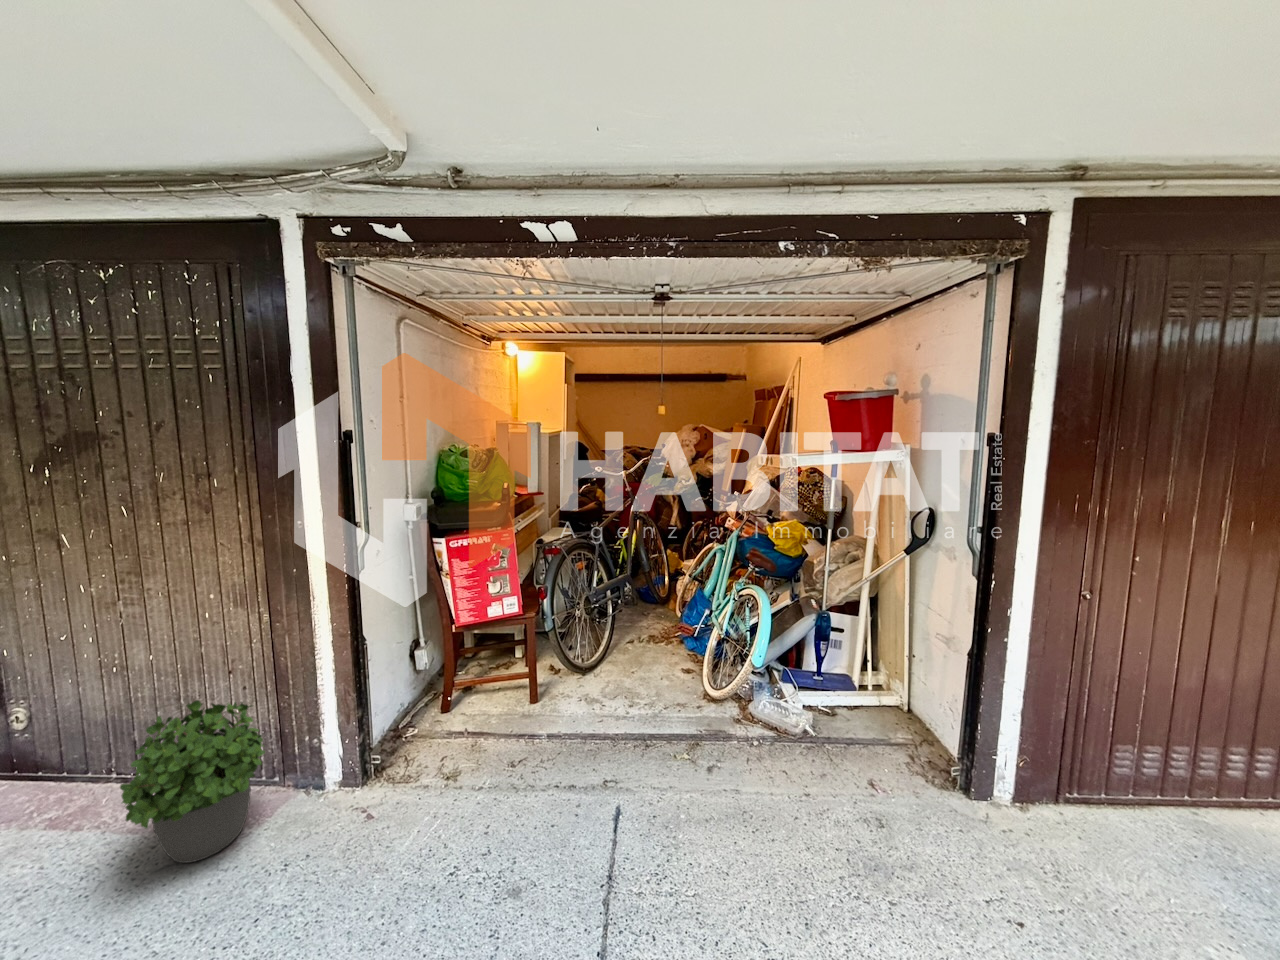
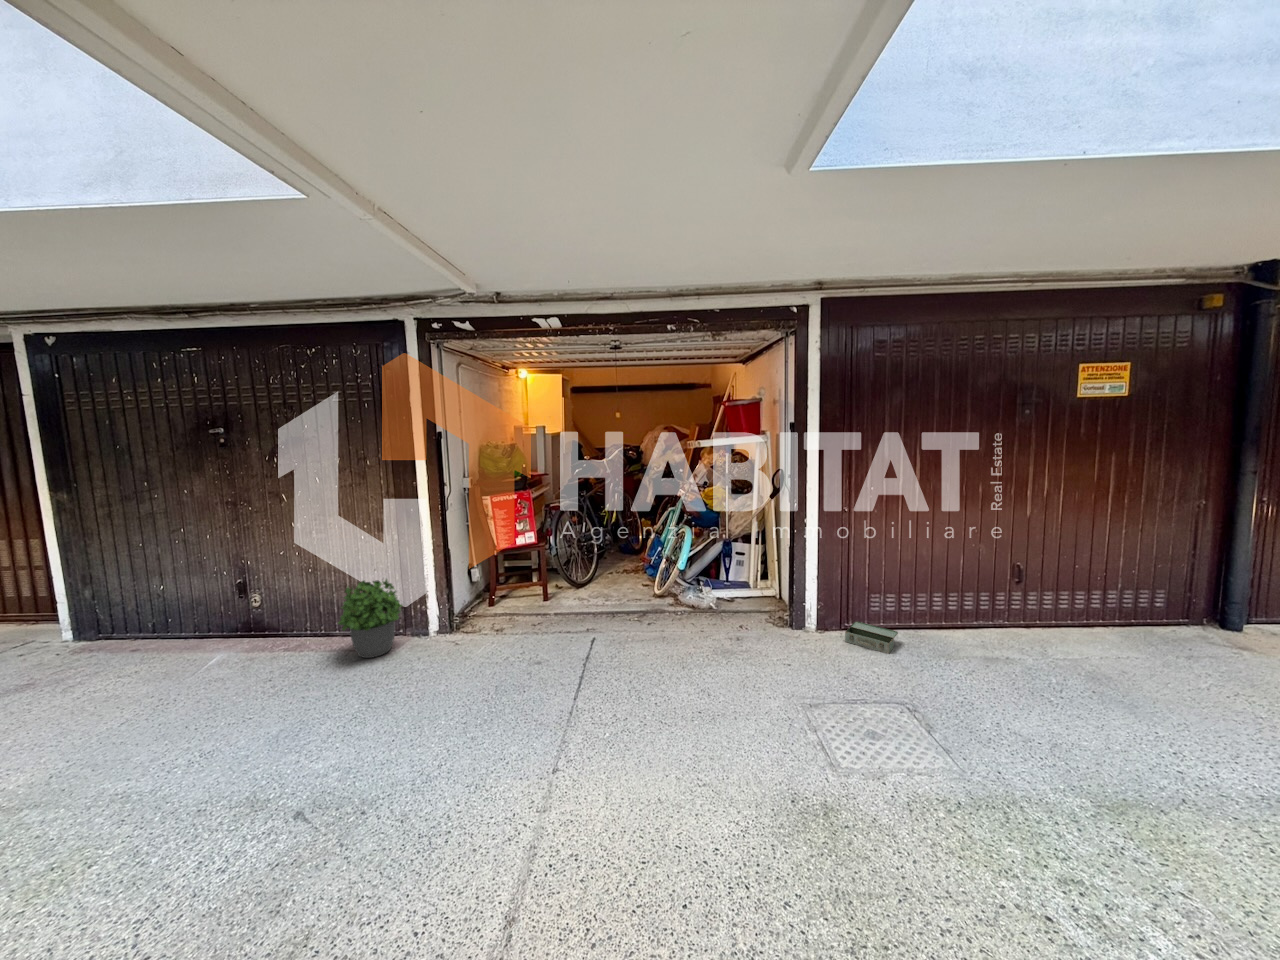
toolbox: none [1091,796,1208,895] -> present [845,621,898,654]

